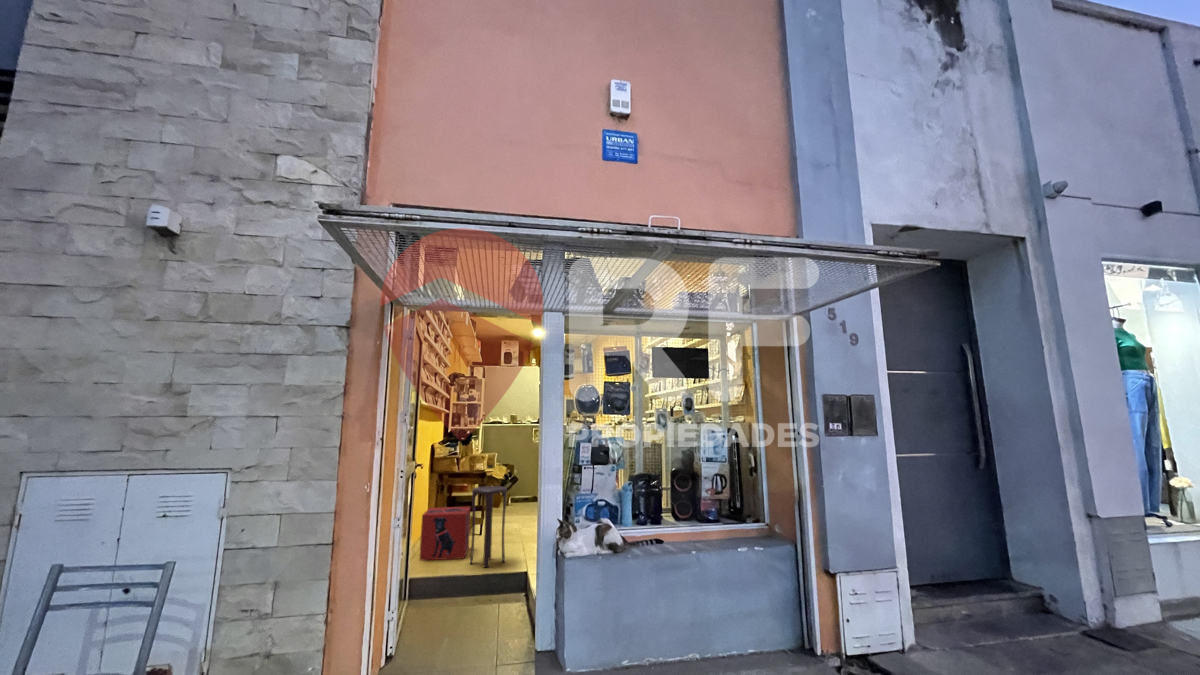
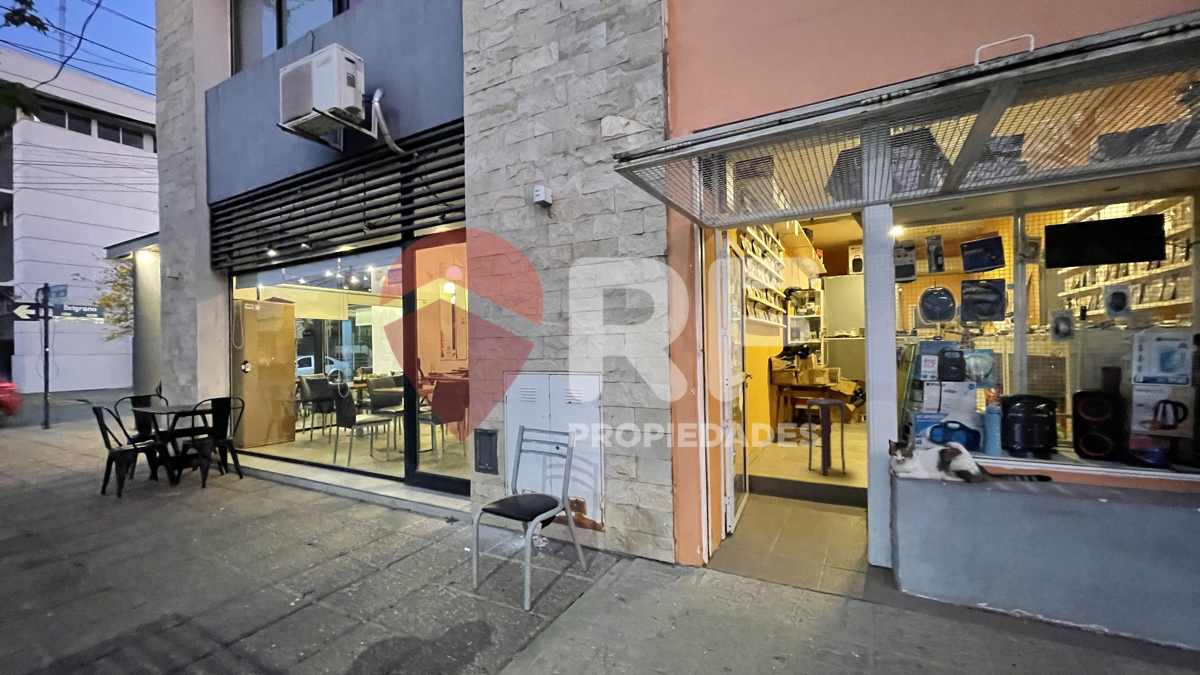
storage box: present [420,507,470,560] -> none [761,414,811,464]

